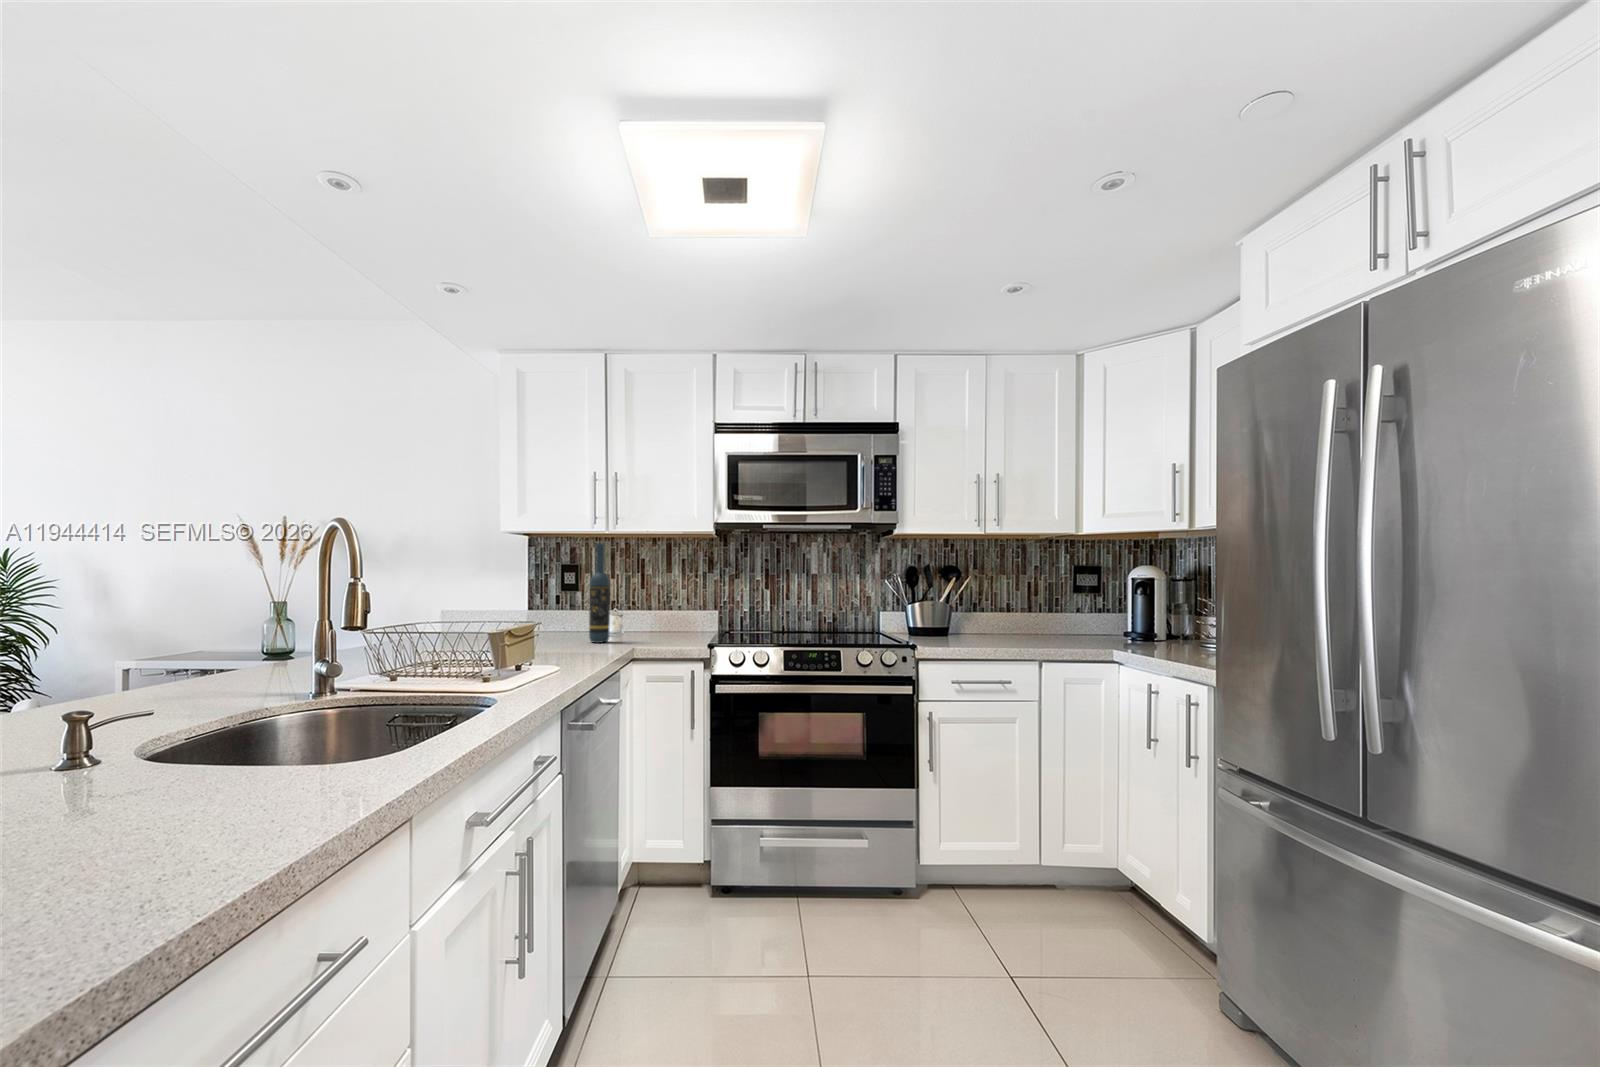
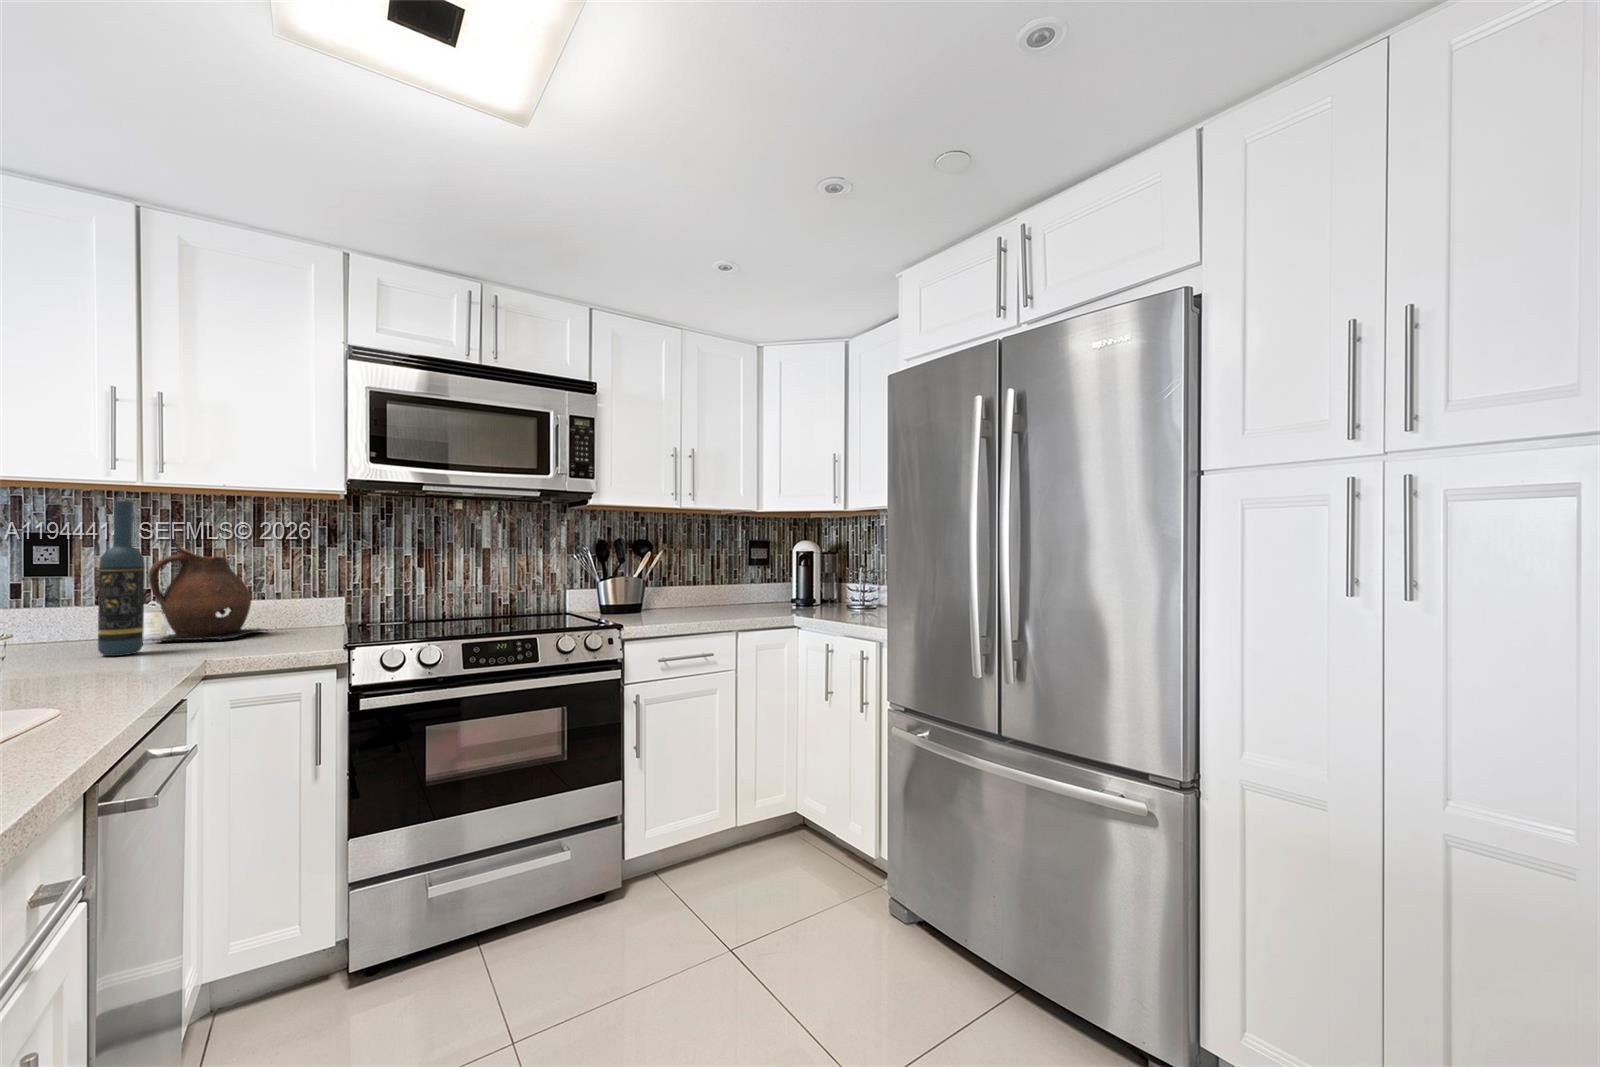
ceramic pitcher: none [612,572,673,638] -> present [148,546,267,641]

